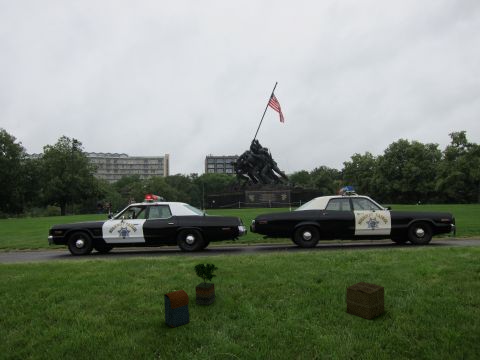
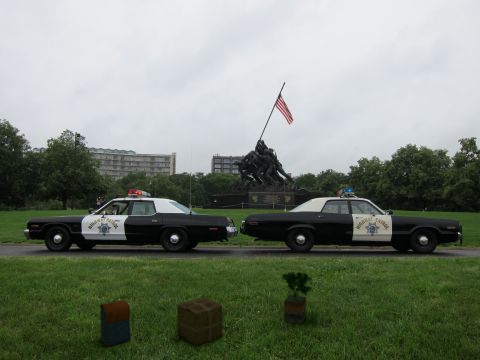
potted tree: present [194,263,218,305] -> present [282,272,312,324]
cardboard box: present [346,282,384,320] -> present [177,297,223,346]

